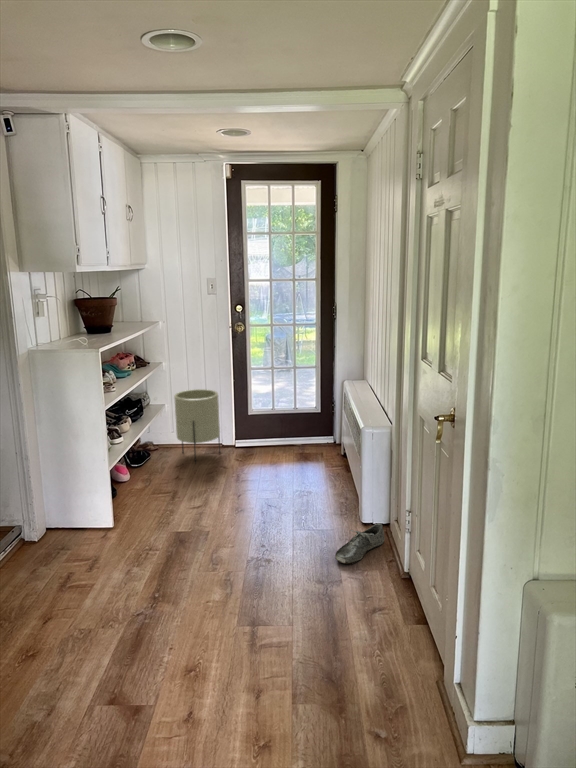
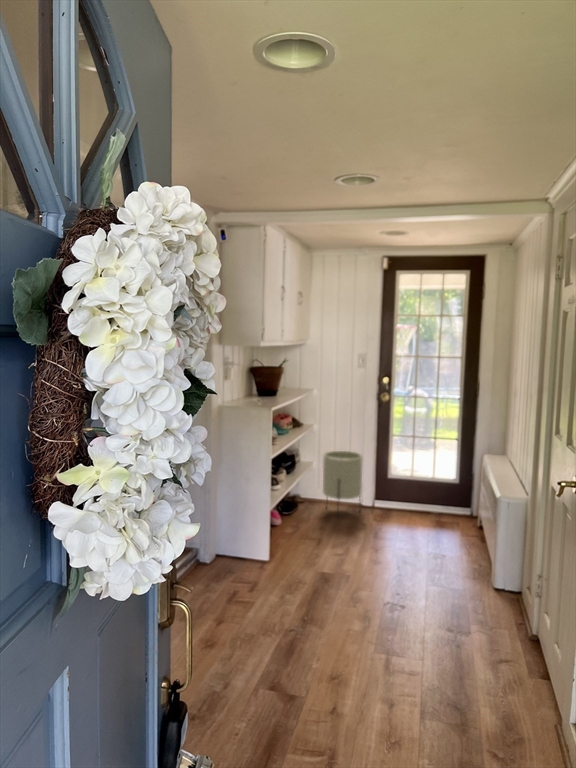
shoe: present [335,523,385,564] -> none [466,589,516,622]

